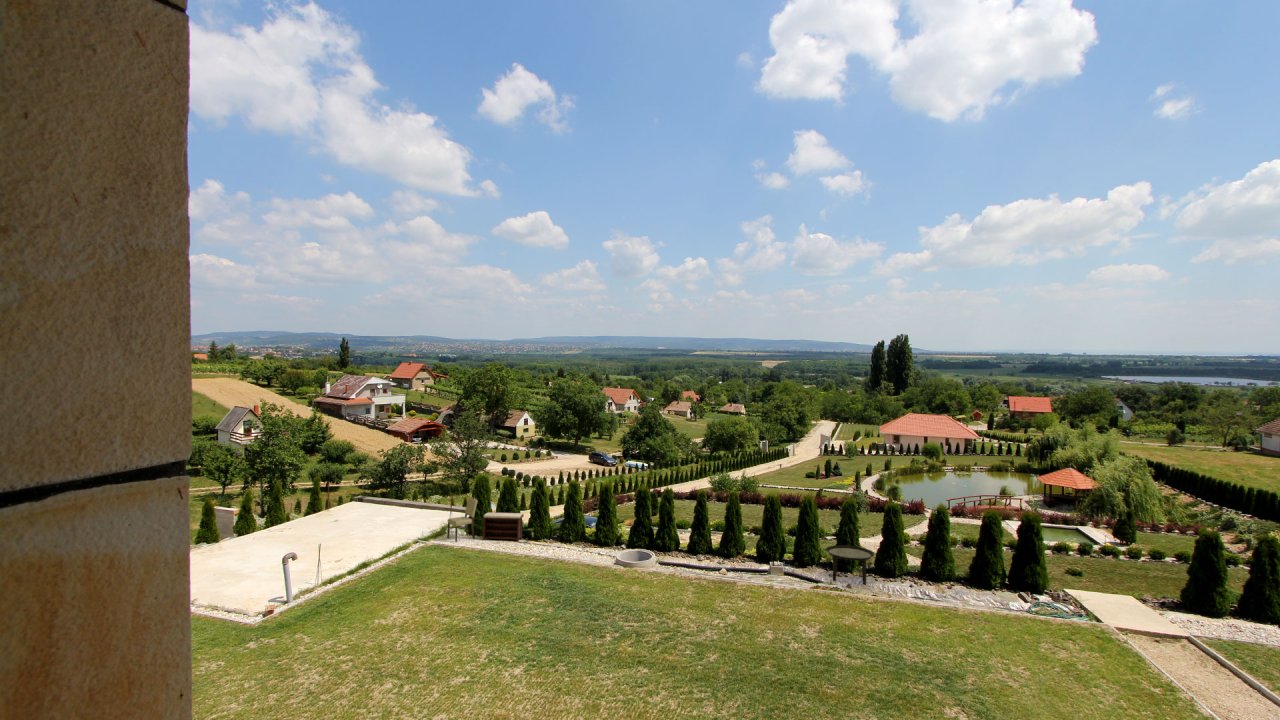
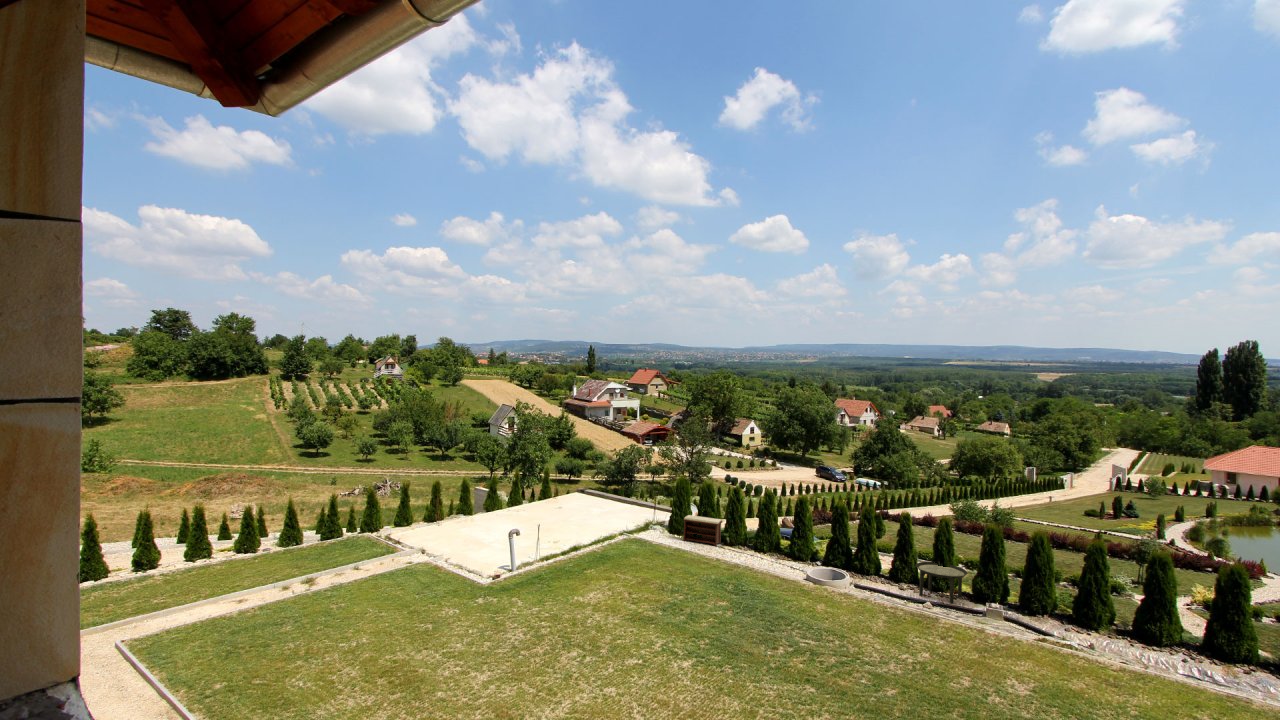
chair: present [447,498,478,542] -> none [652,499,679,540]
round table: present [826,545,874,585] -> present [916,562,968,604]

